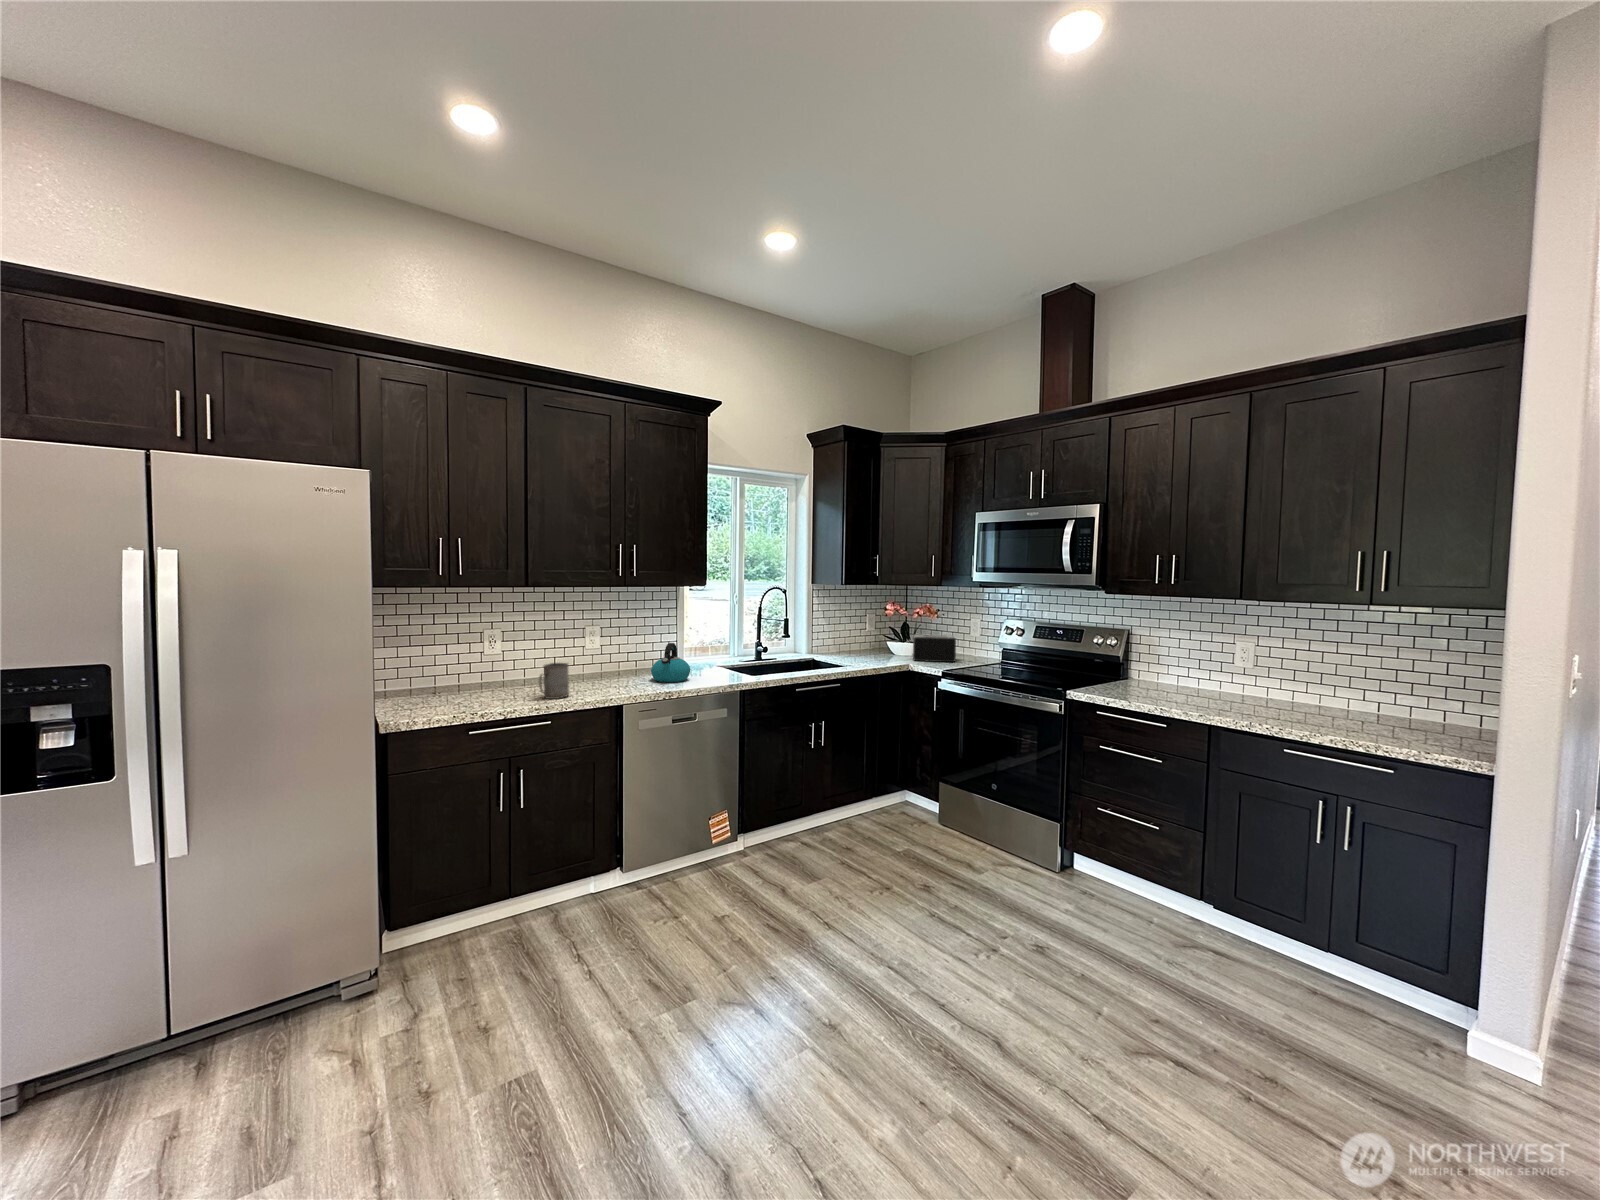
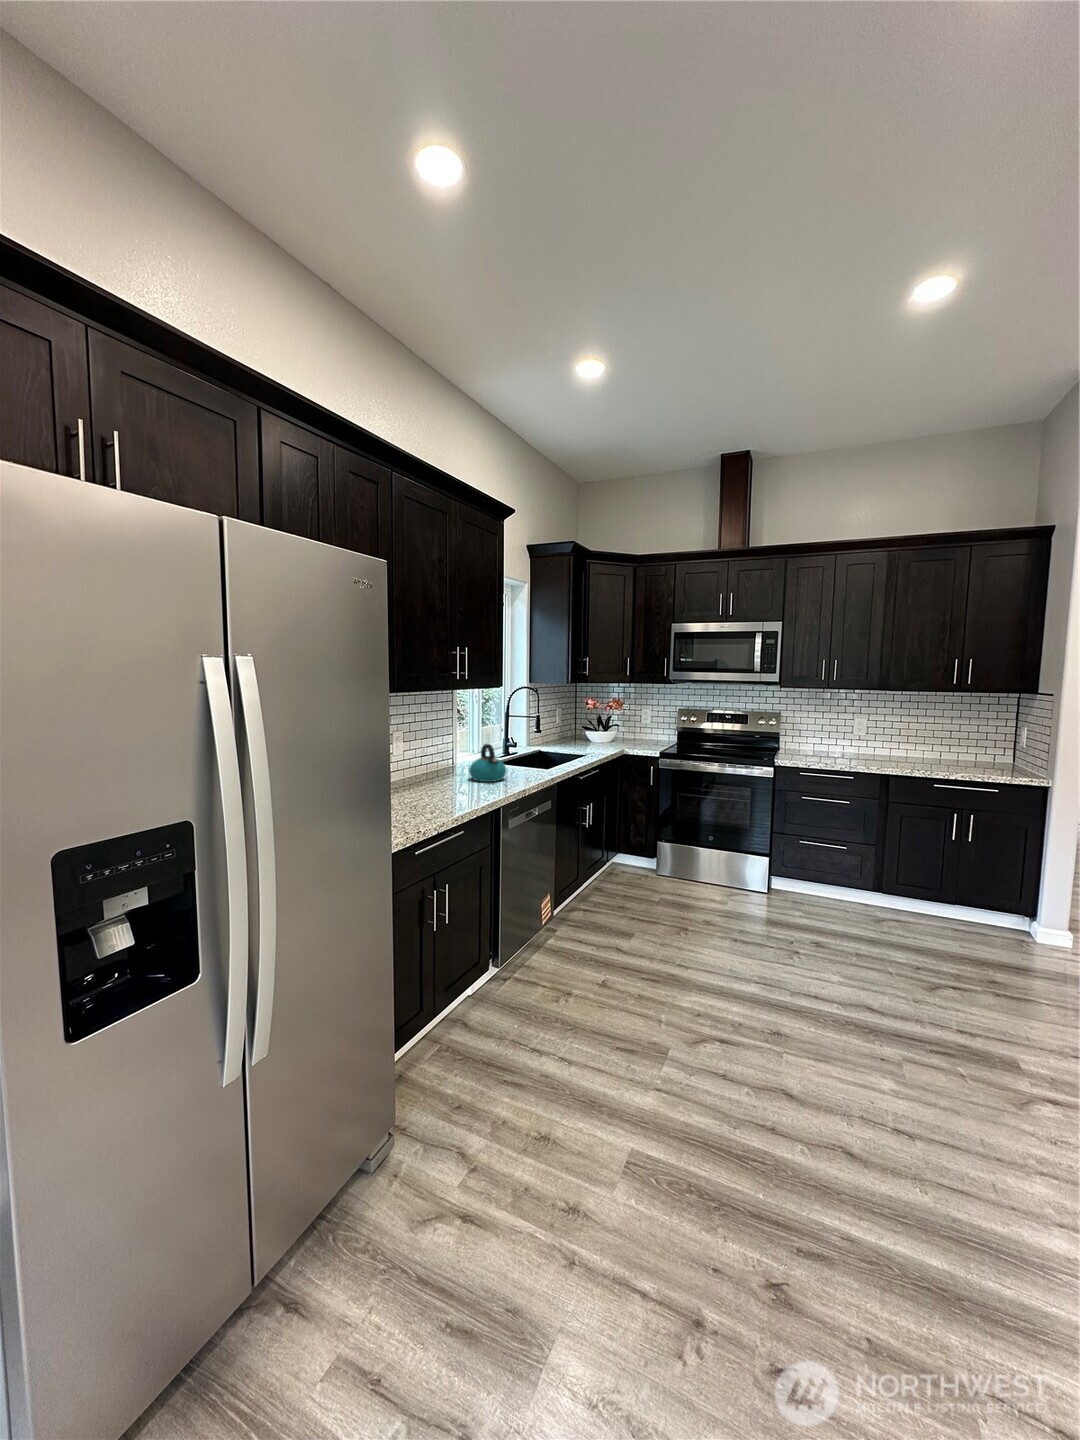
toaster: present [912,634,956,662] -> none [605,724,644,746]
mug: present [539,663,569,699] -> none [428,771,452,808]

